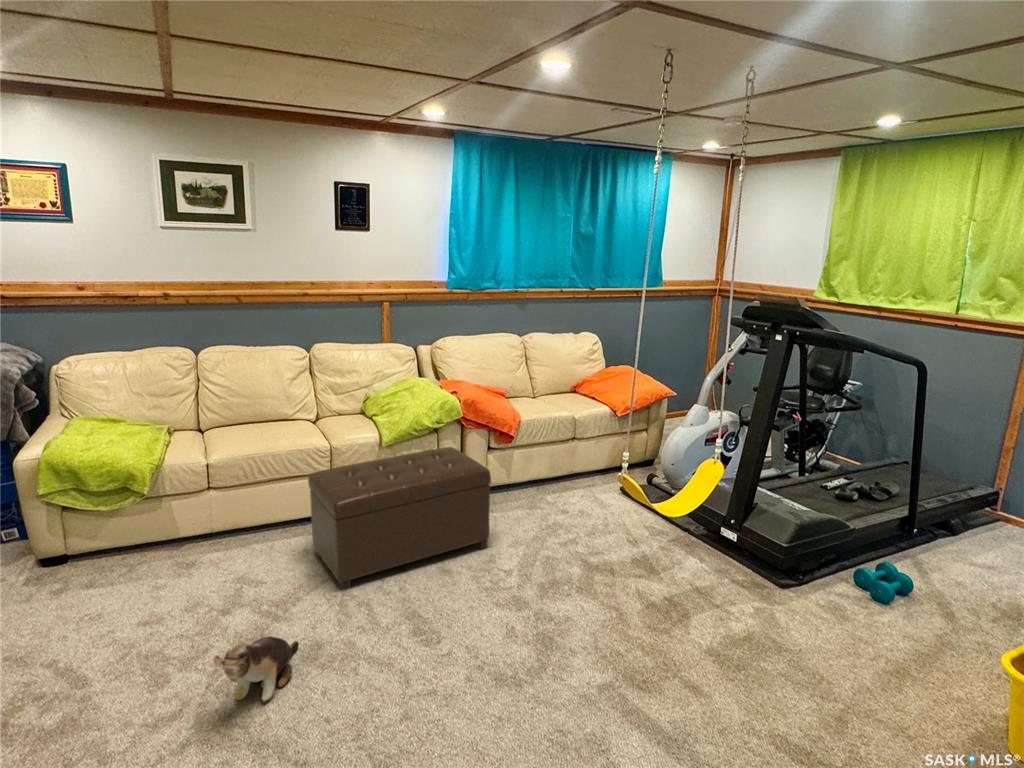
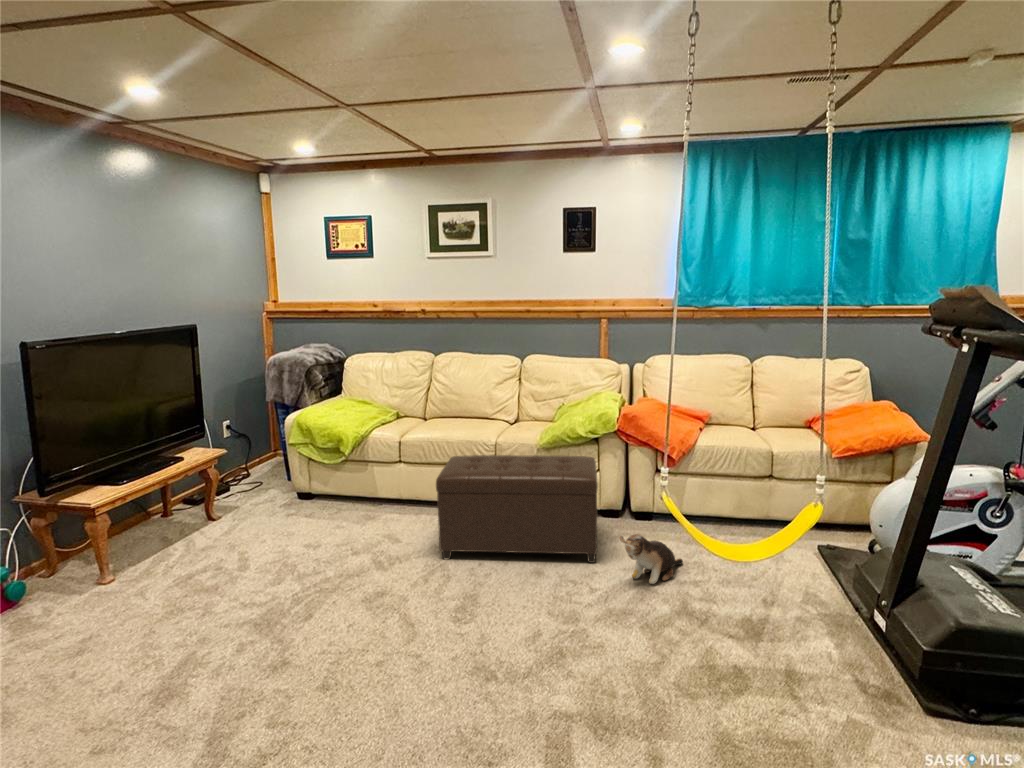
plush toy: present [214,636,299,701] -> present [619,534,683,584]

